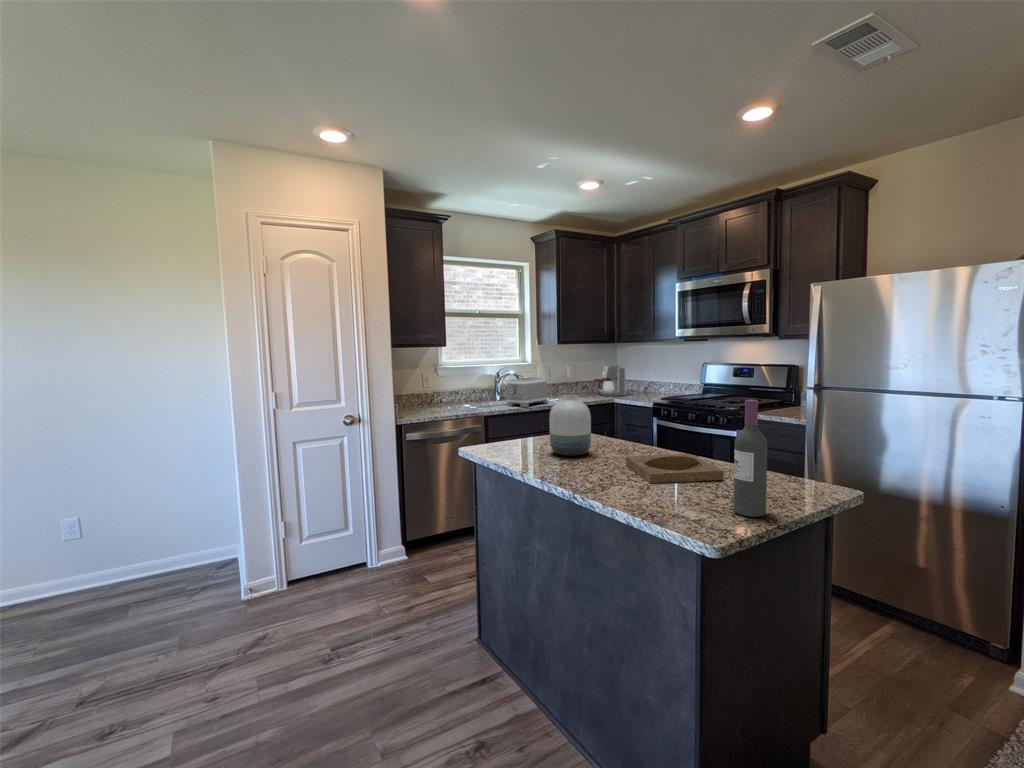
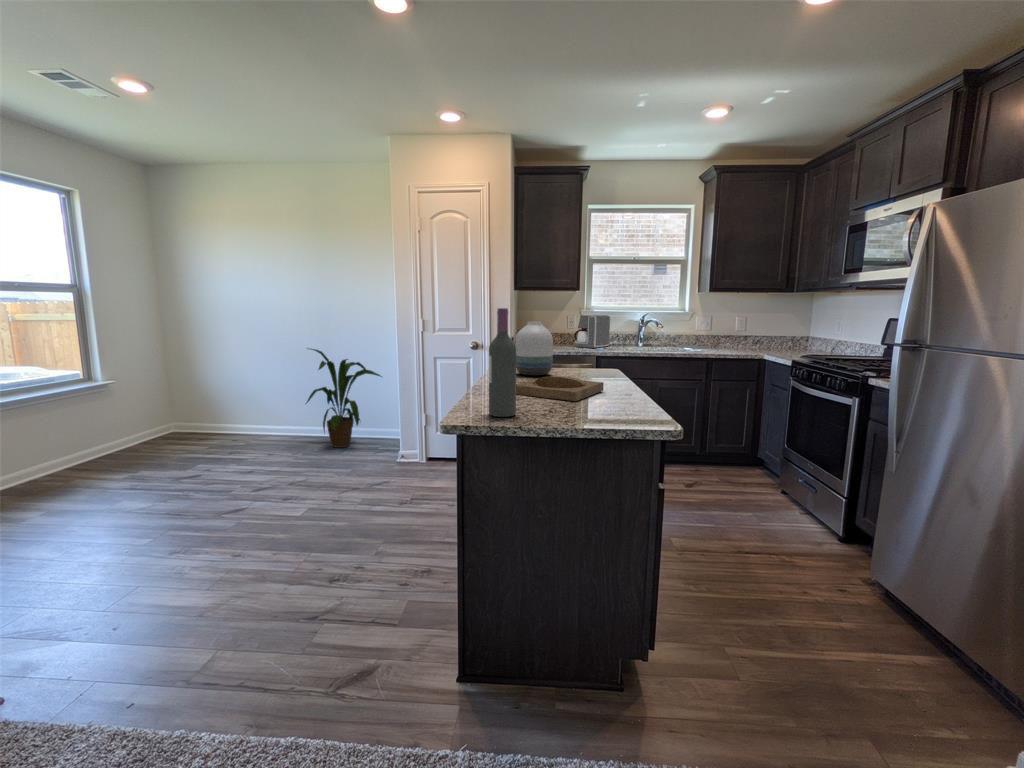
coffee maker: present [594,365,626,396] -> present [574,315,610,348]
toaster: present [507,377,548,407] -> none [631,325,679,353]
house plant: none [24,457,176,615] -> present [306,348,382,448]

